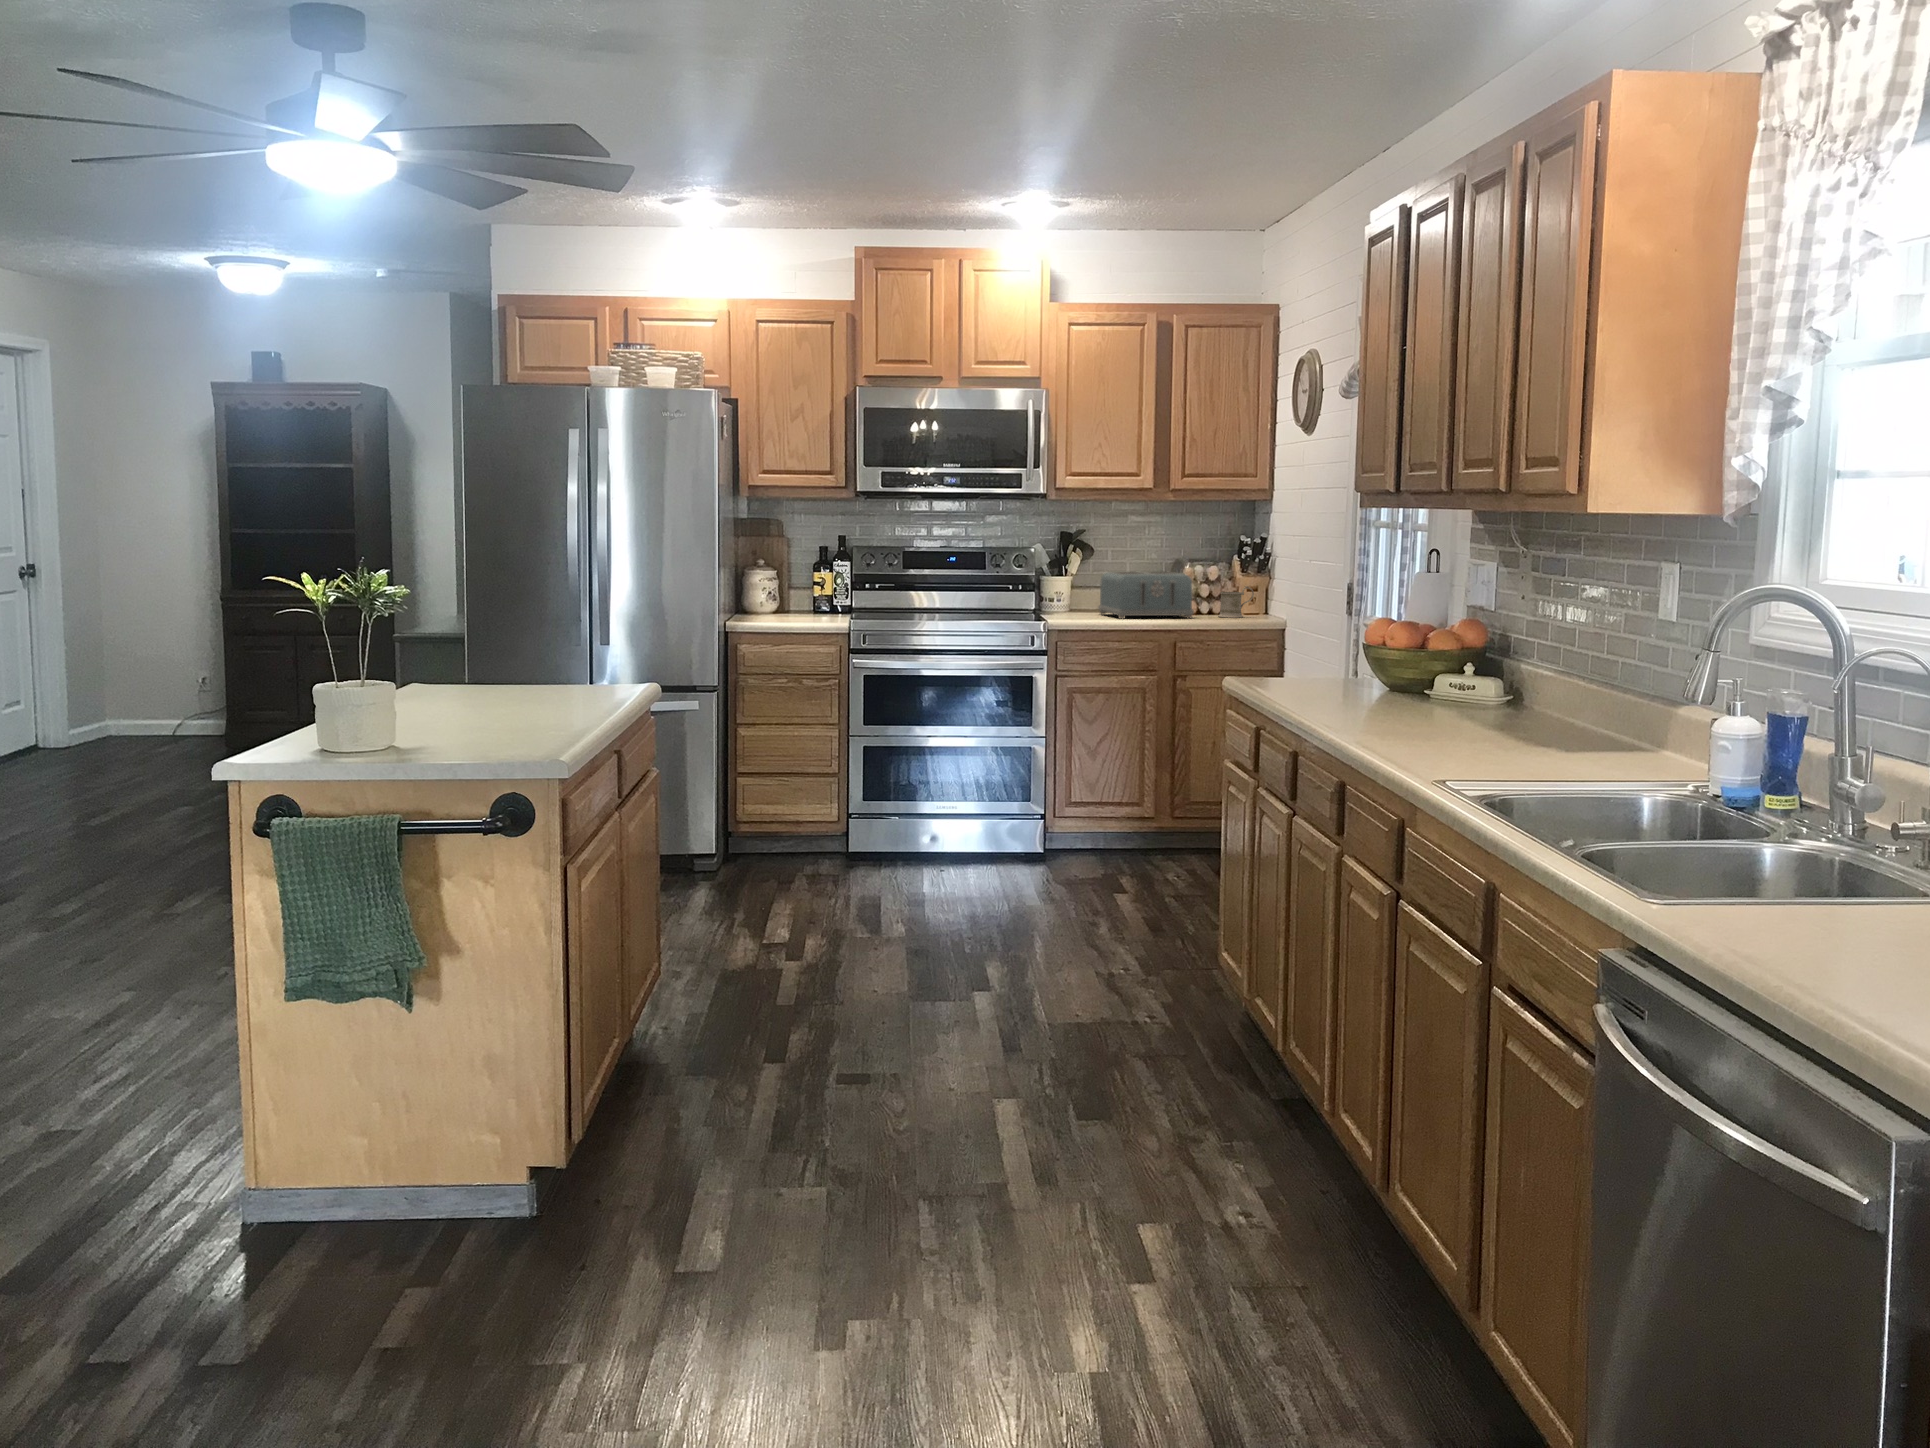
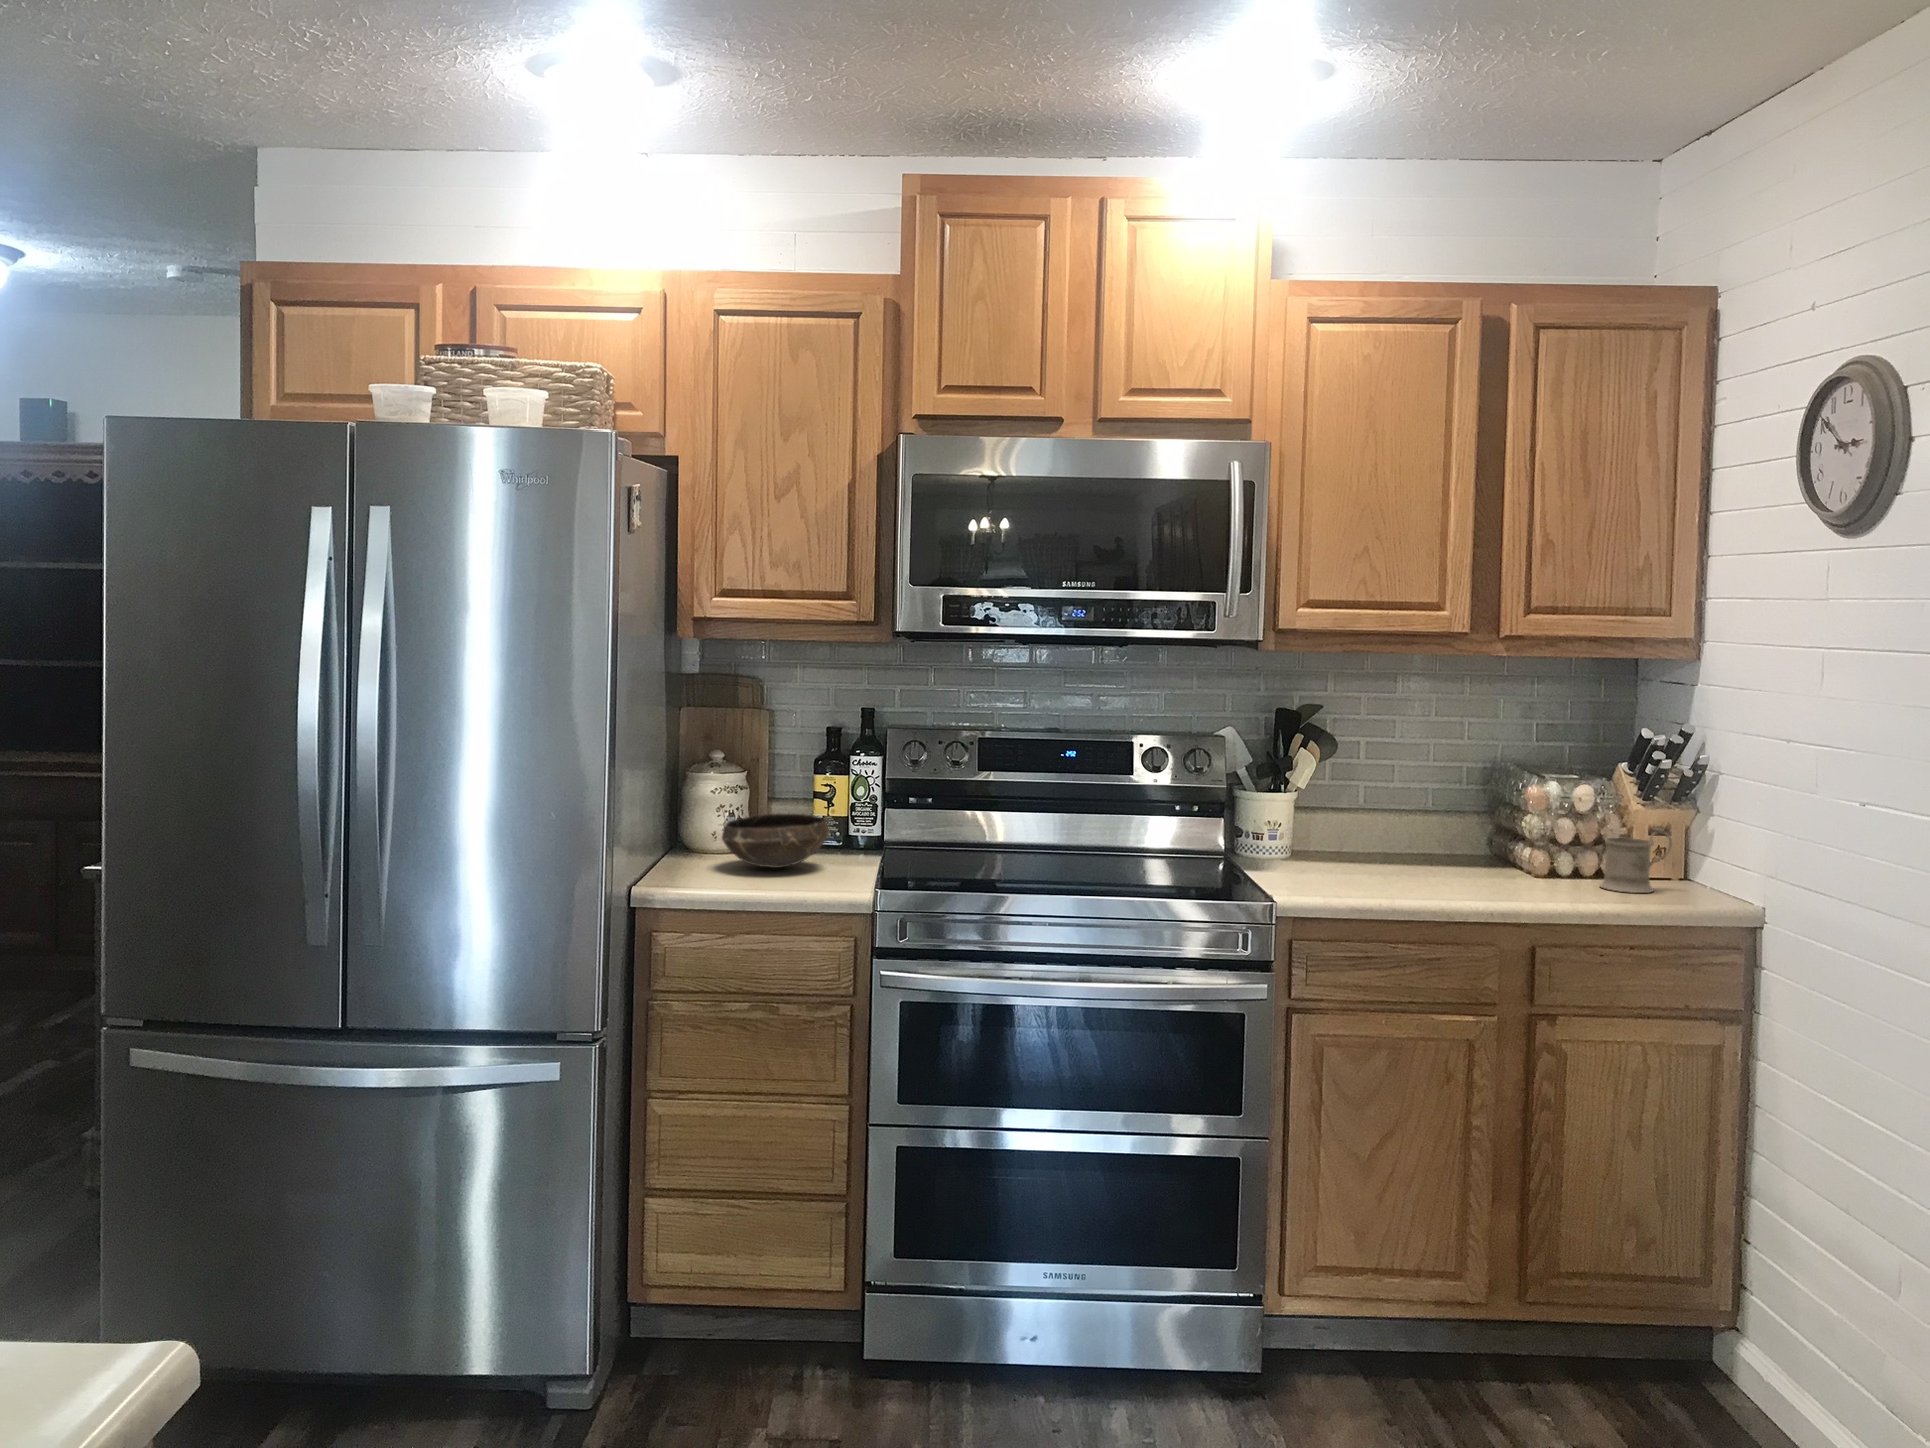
toaster: present [1098,571,1194,619] -> none [1350,790,1564,896]
bowl: none [768,589,824,615] -> present [722,813,829,868]

